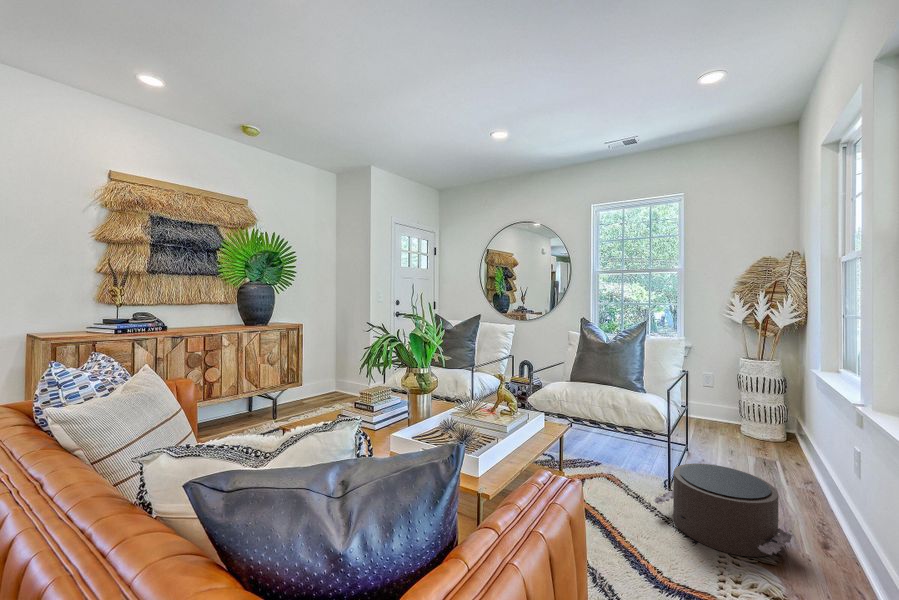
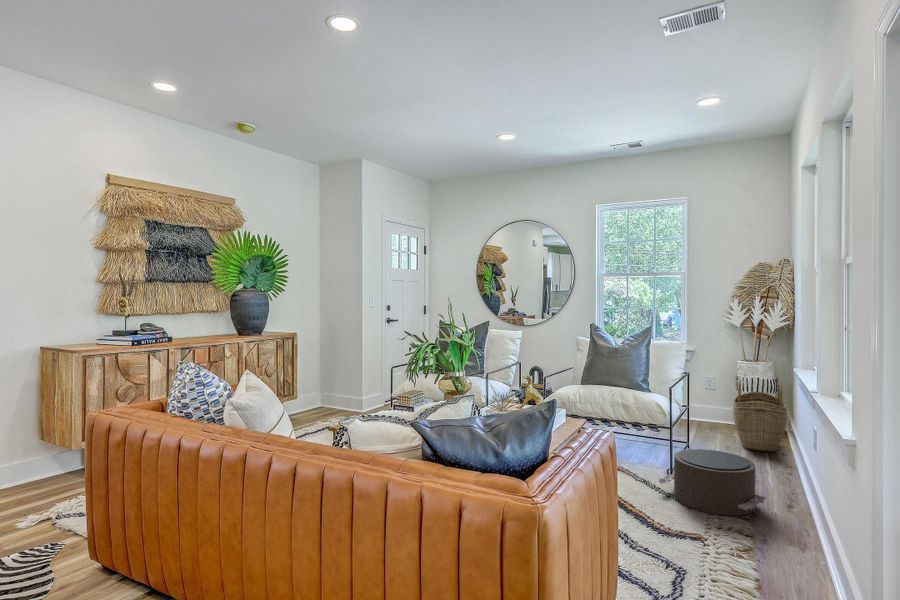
woven basket: none [737,380,801,461] -> present [733,380,787,452]

